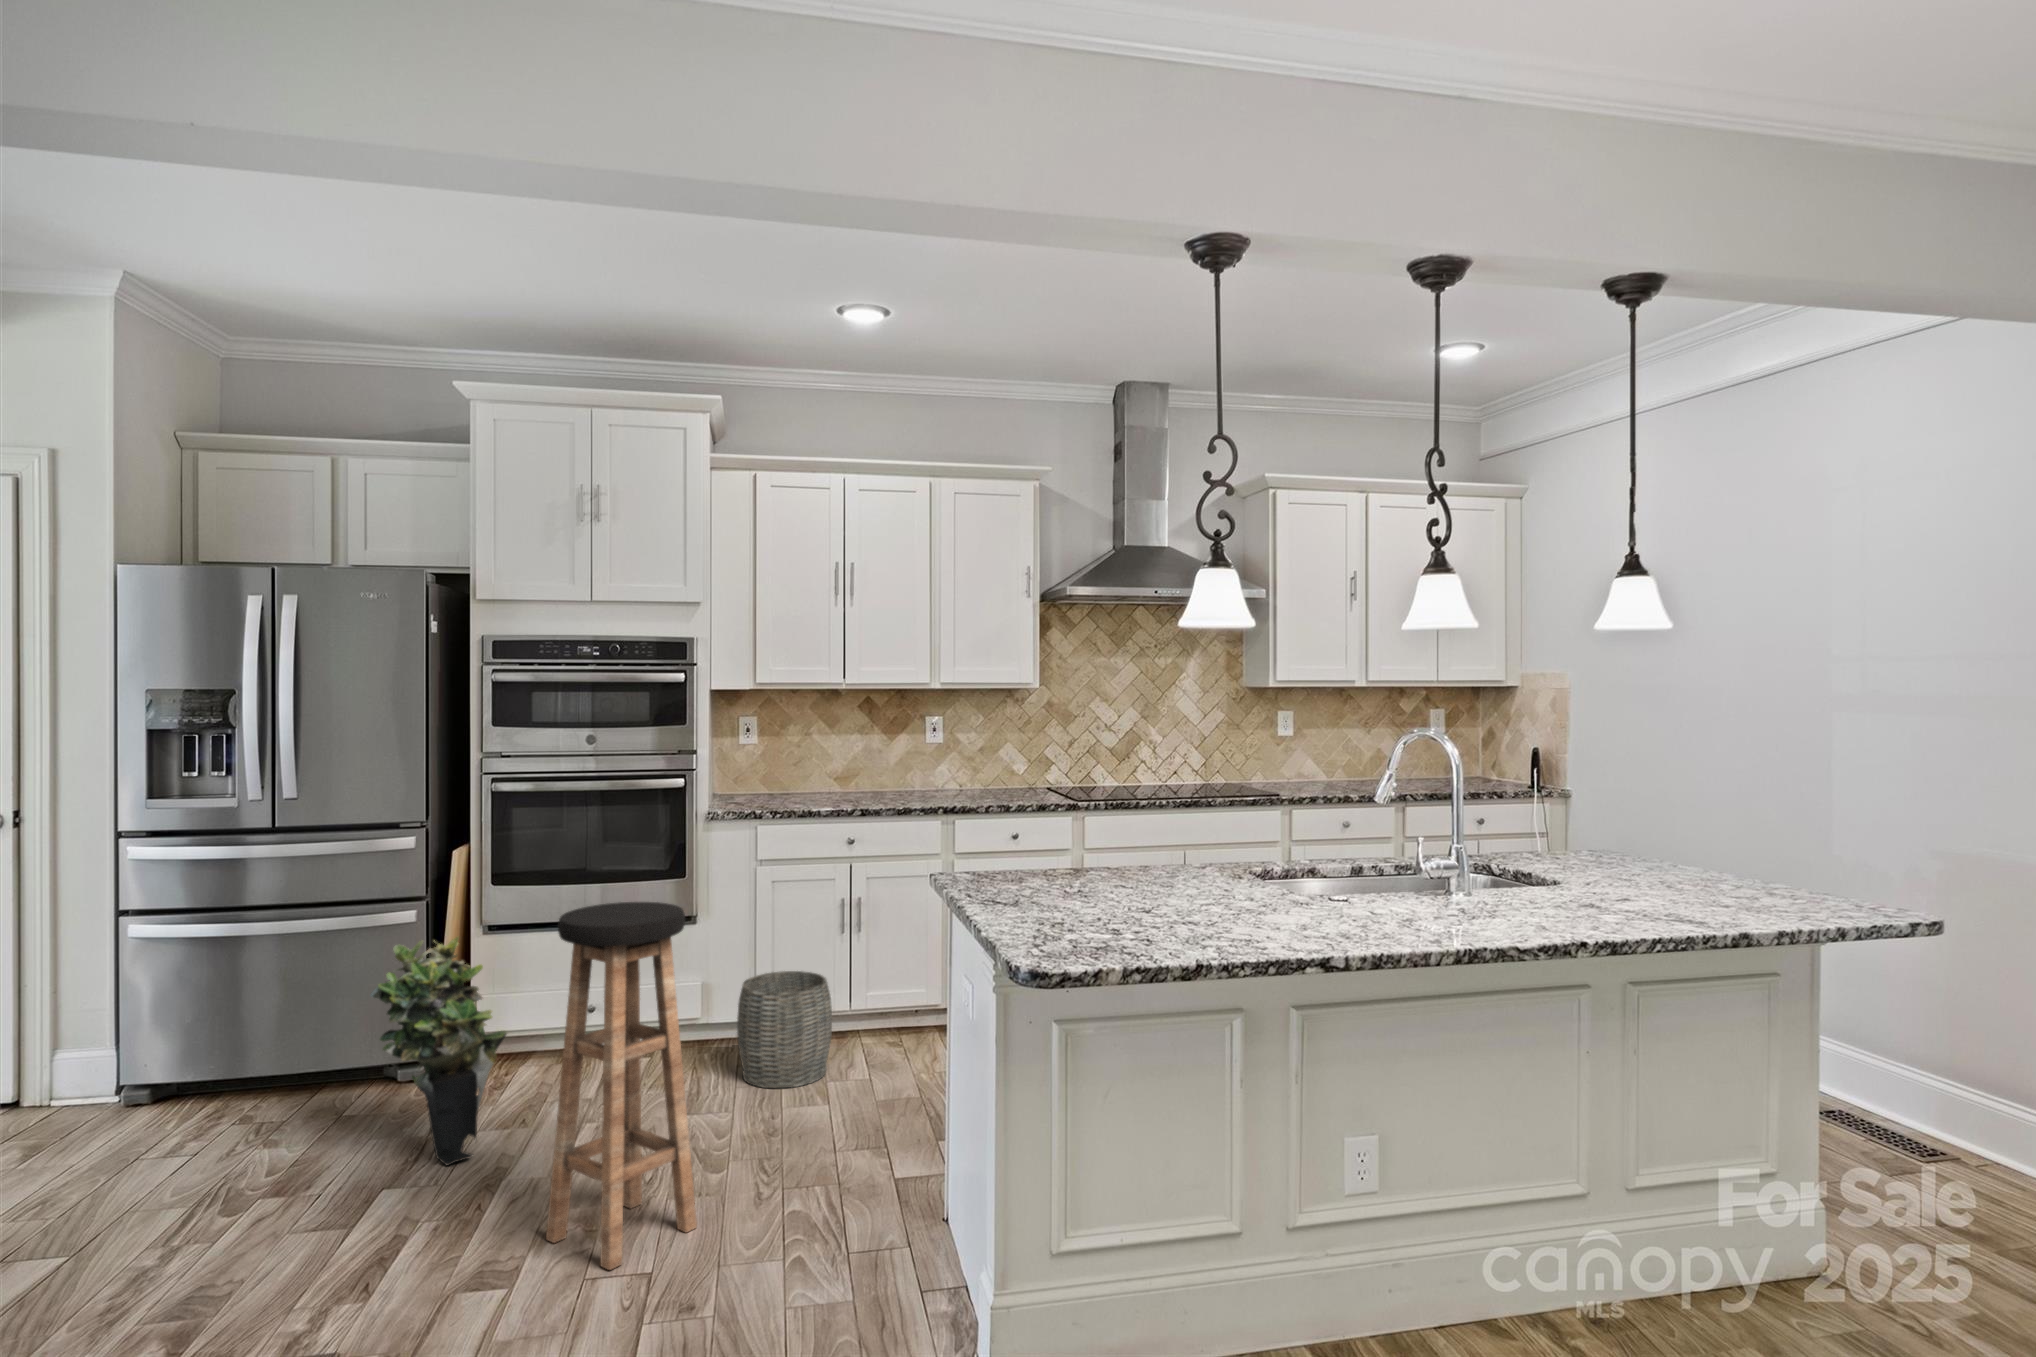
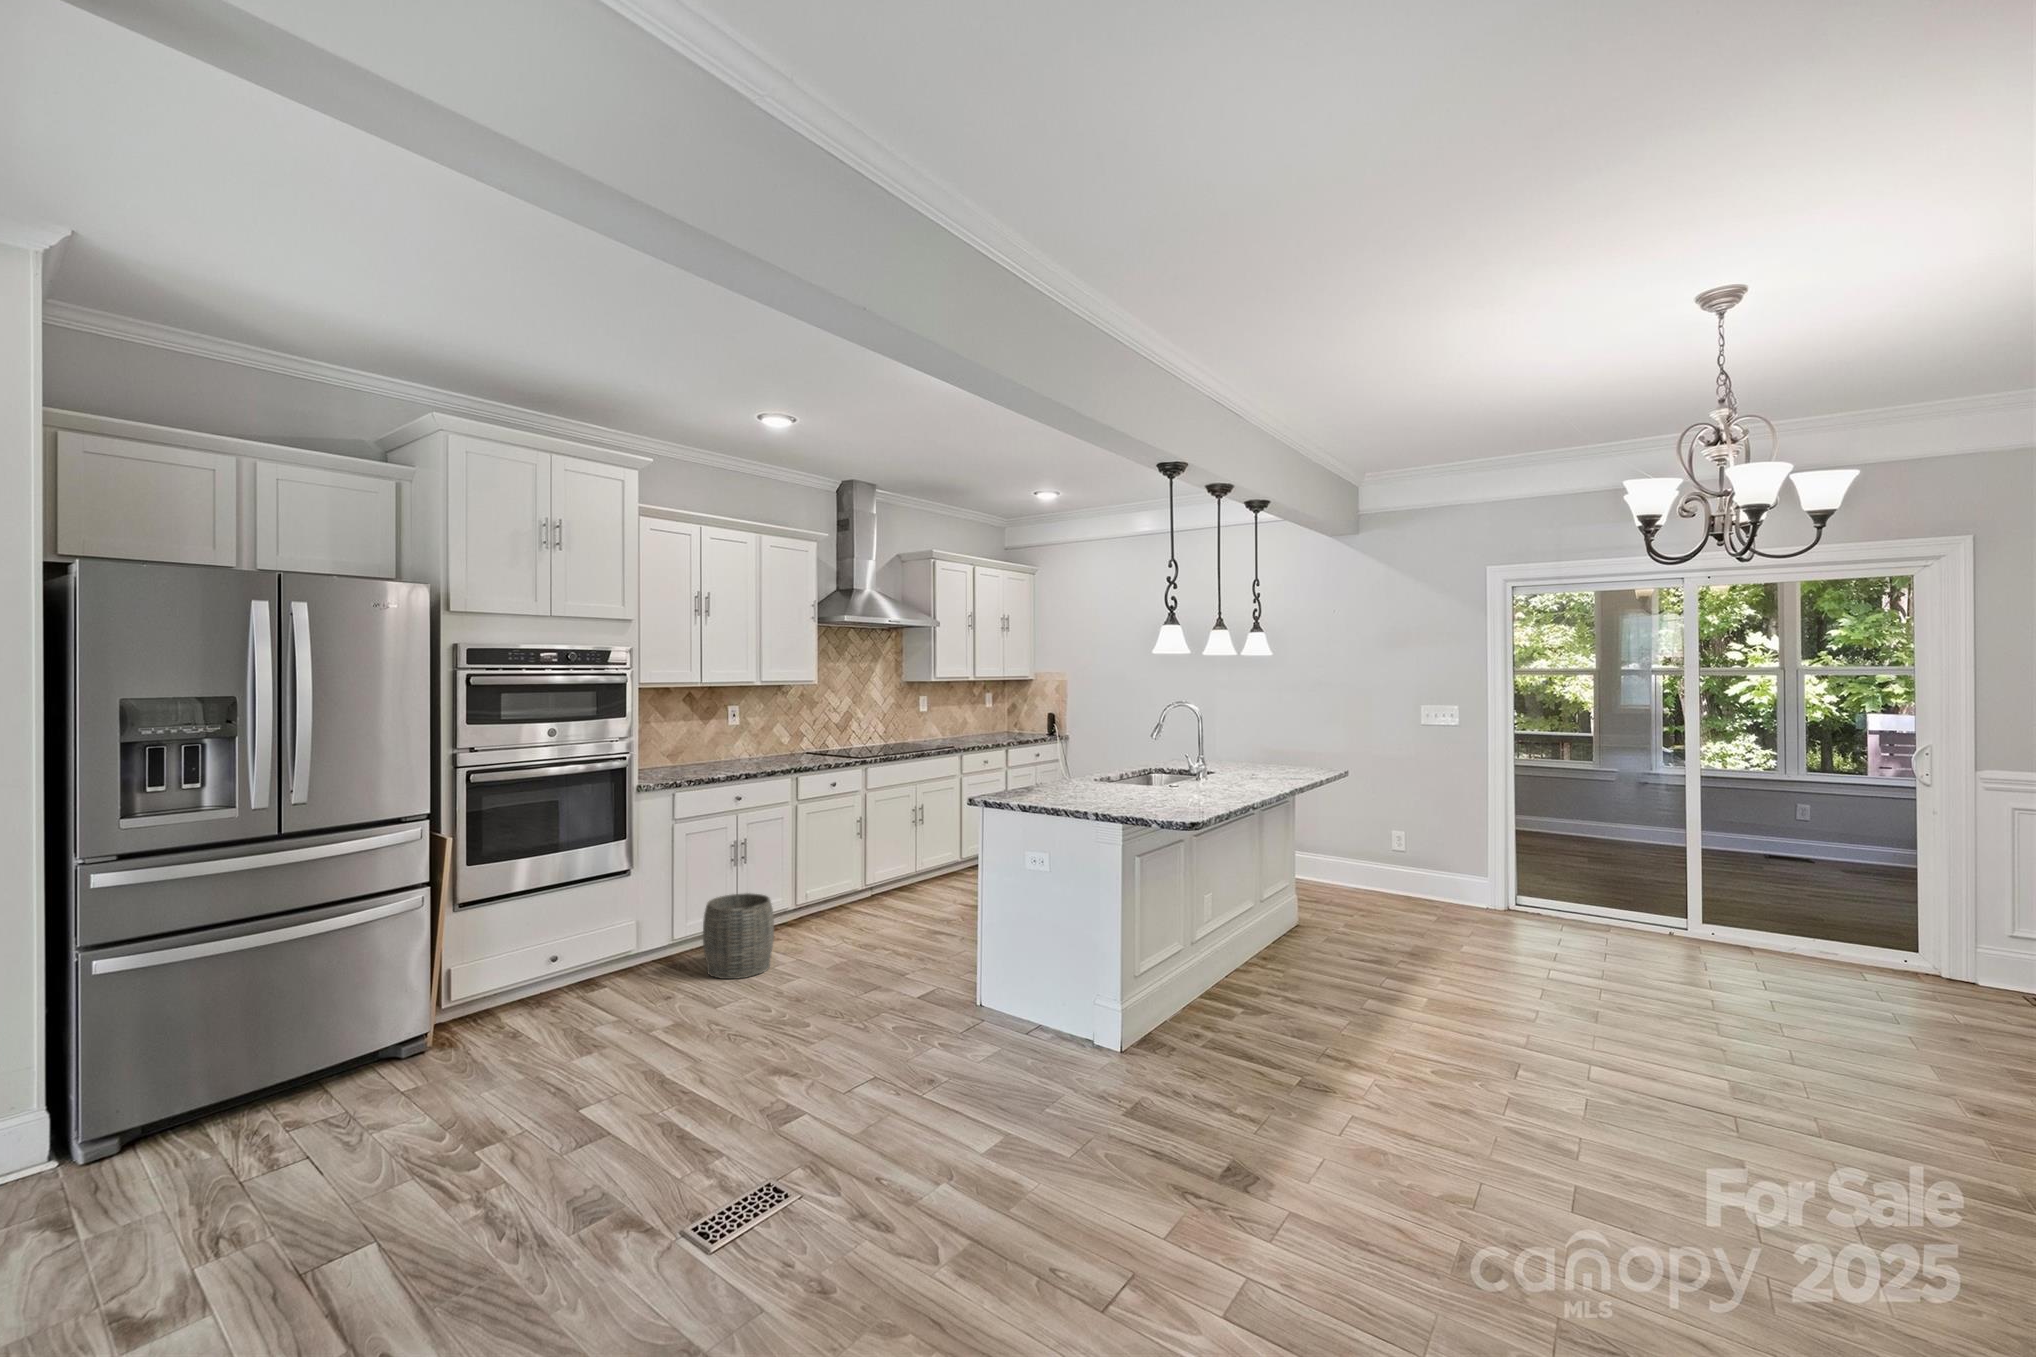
bar stool: present [546,902,697,1270] -> none [782,832,866,1078]
potted plant: present [370,937,507,1166] -> none [515,896,634,1076]

